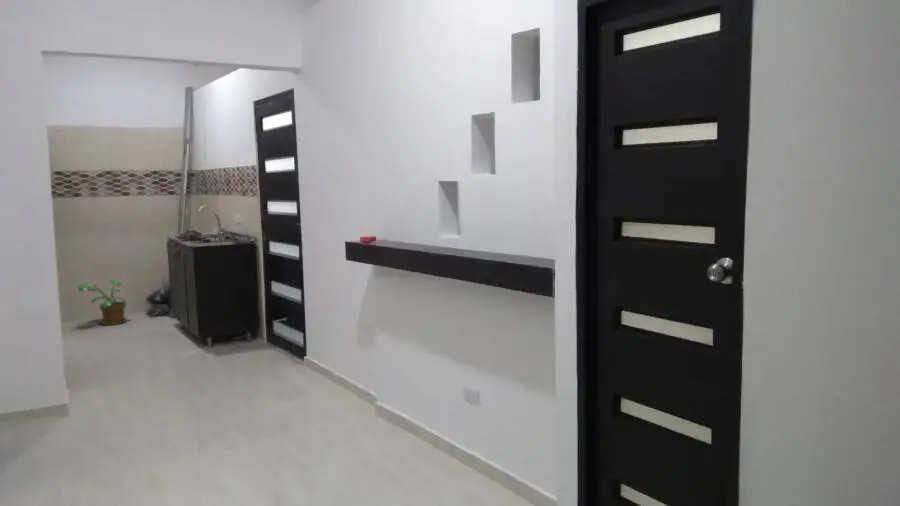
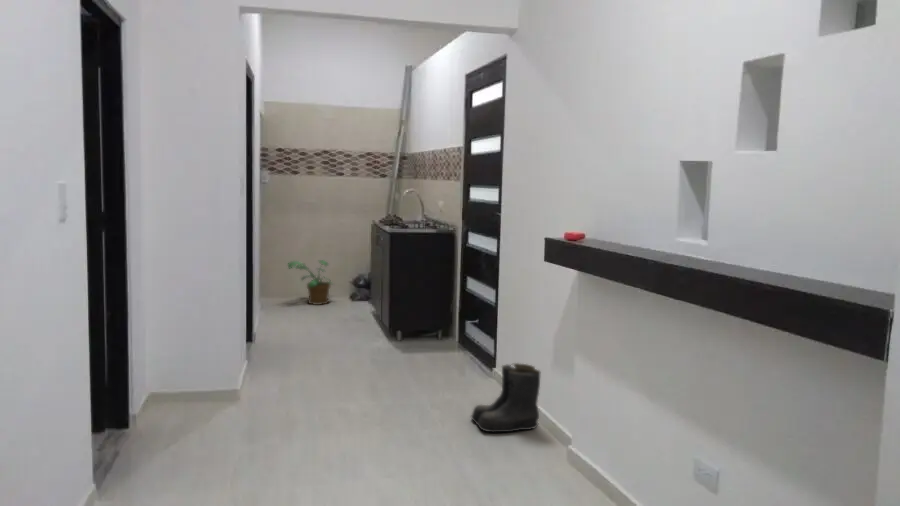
boots: none [292,346,350,404] -> present [471,363,541,432]

